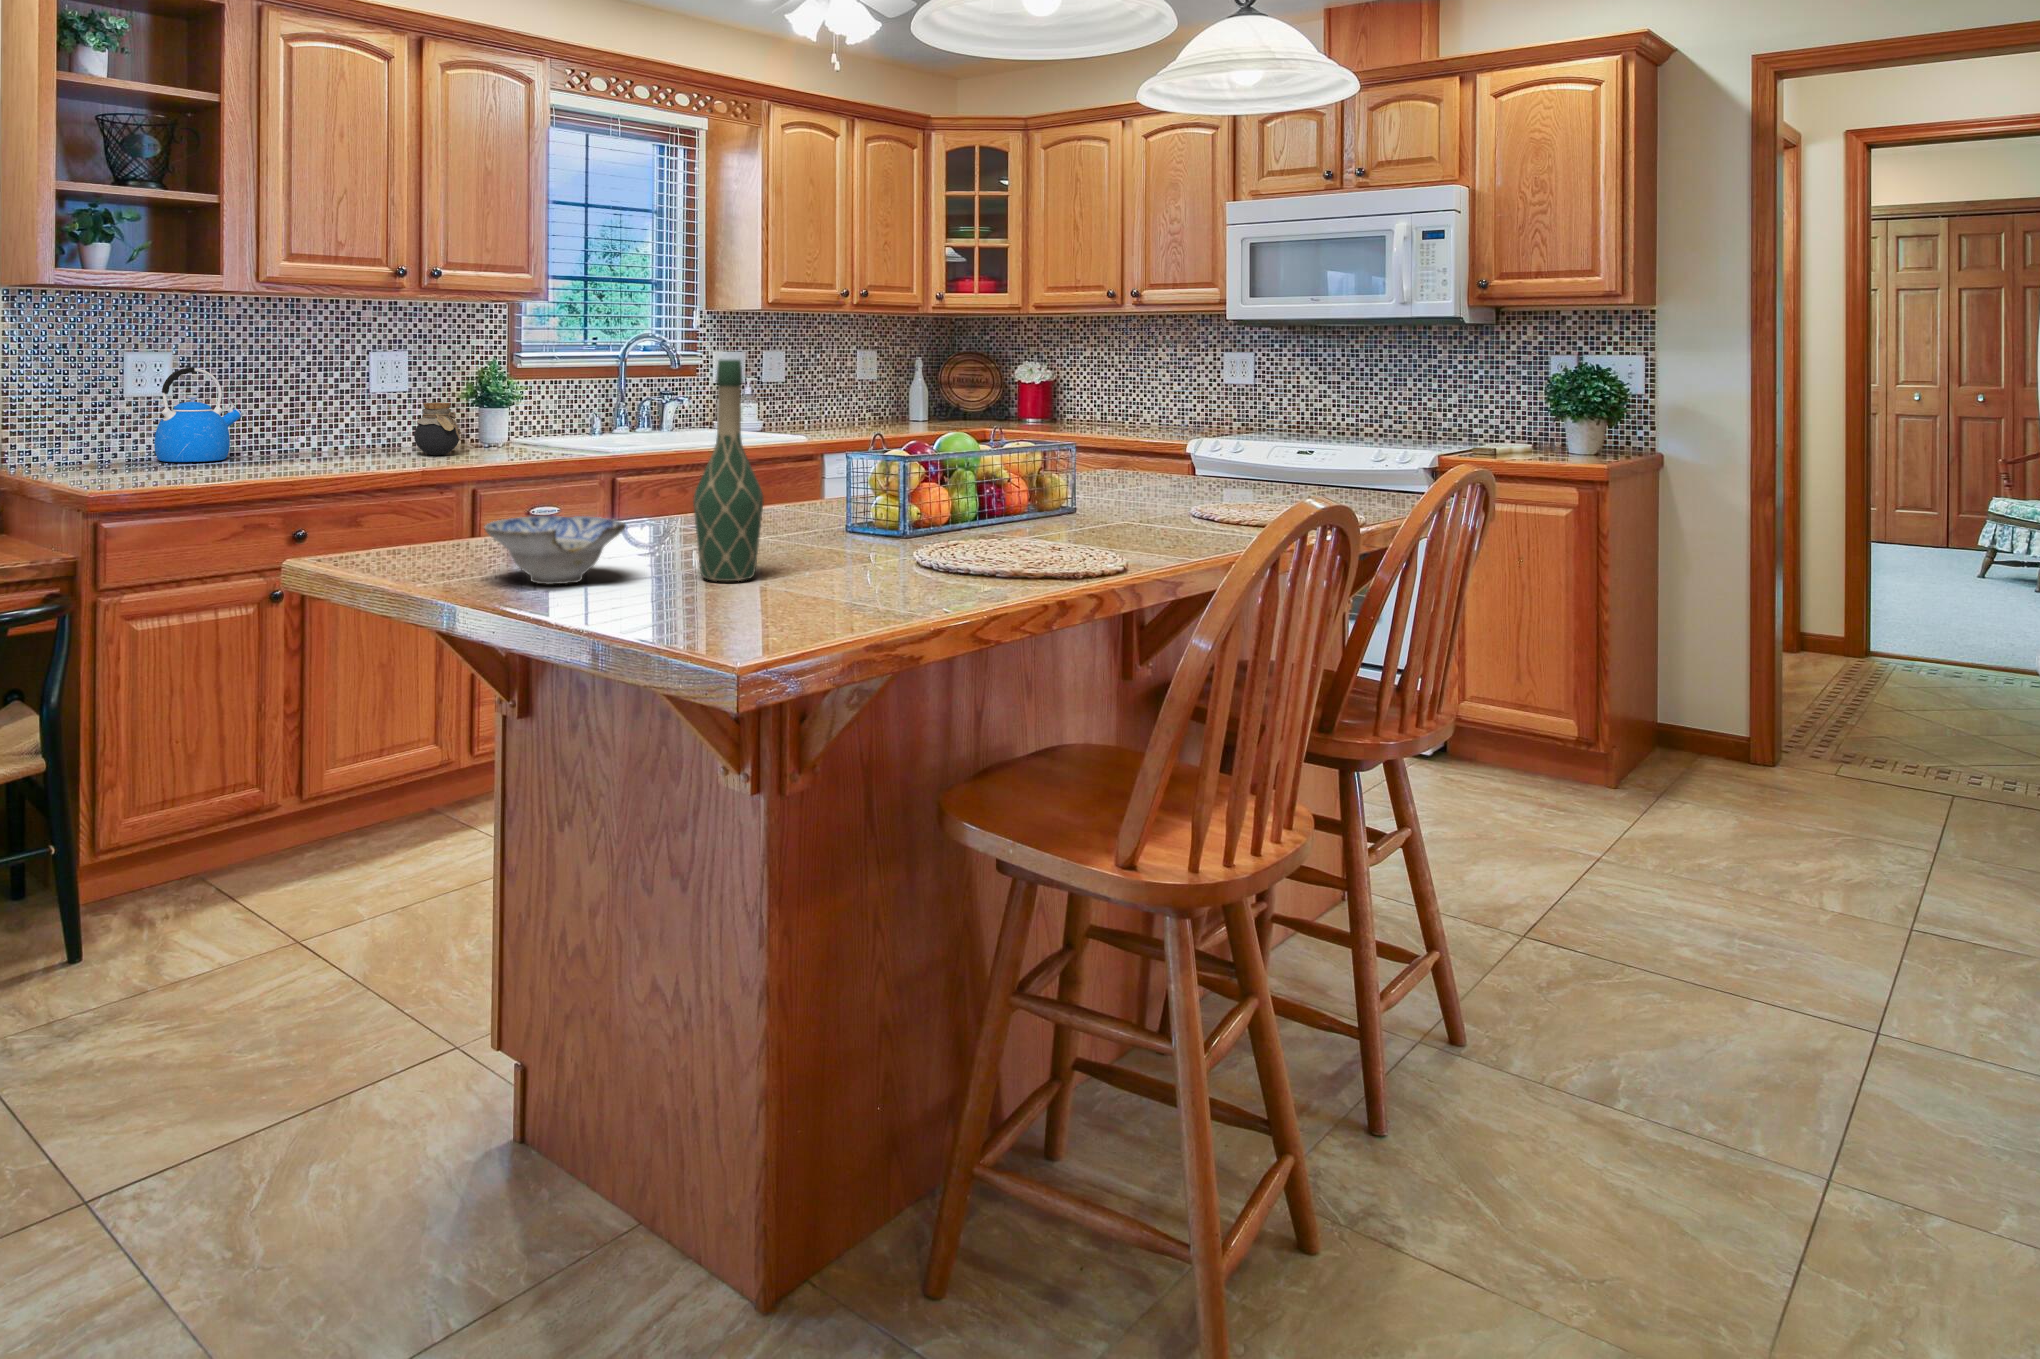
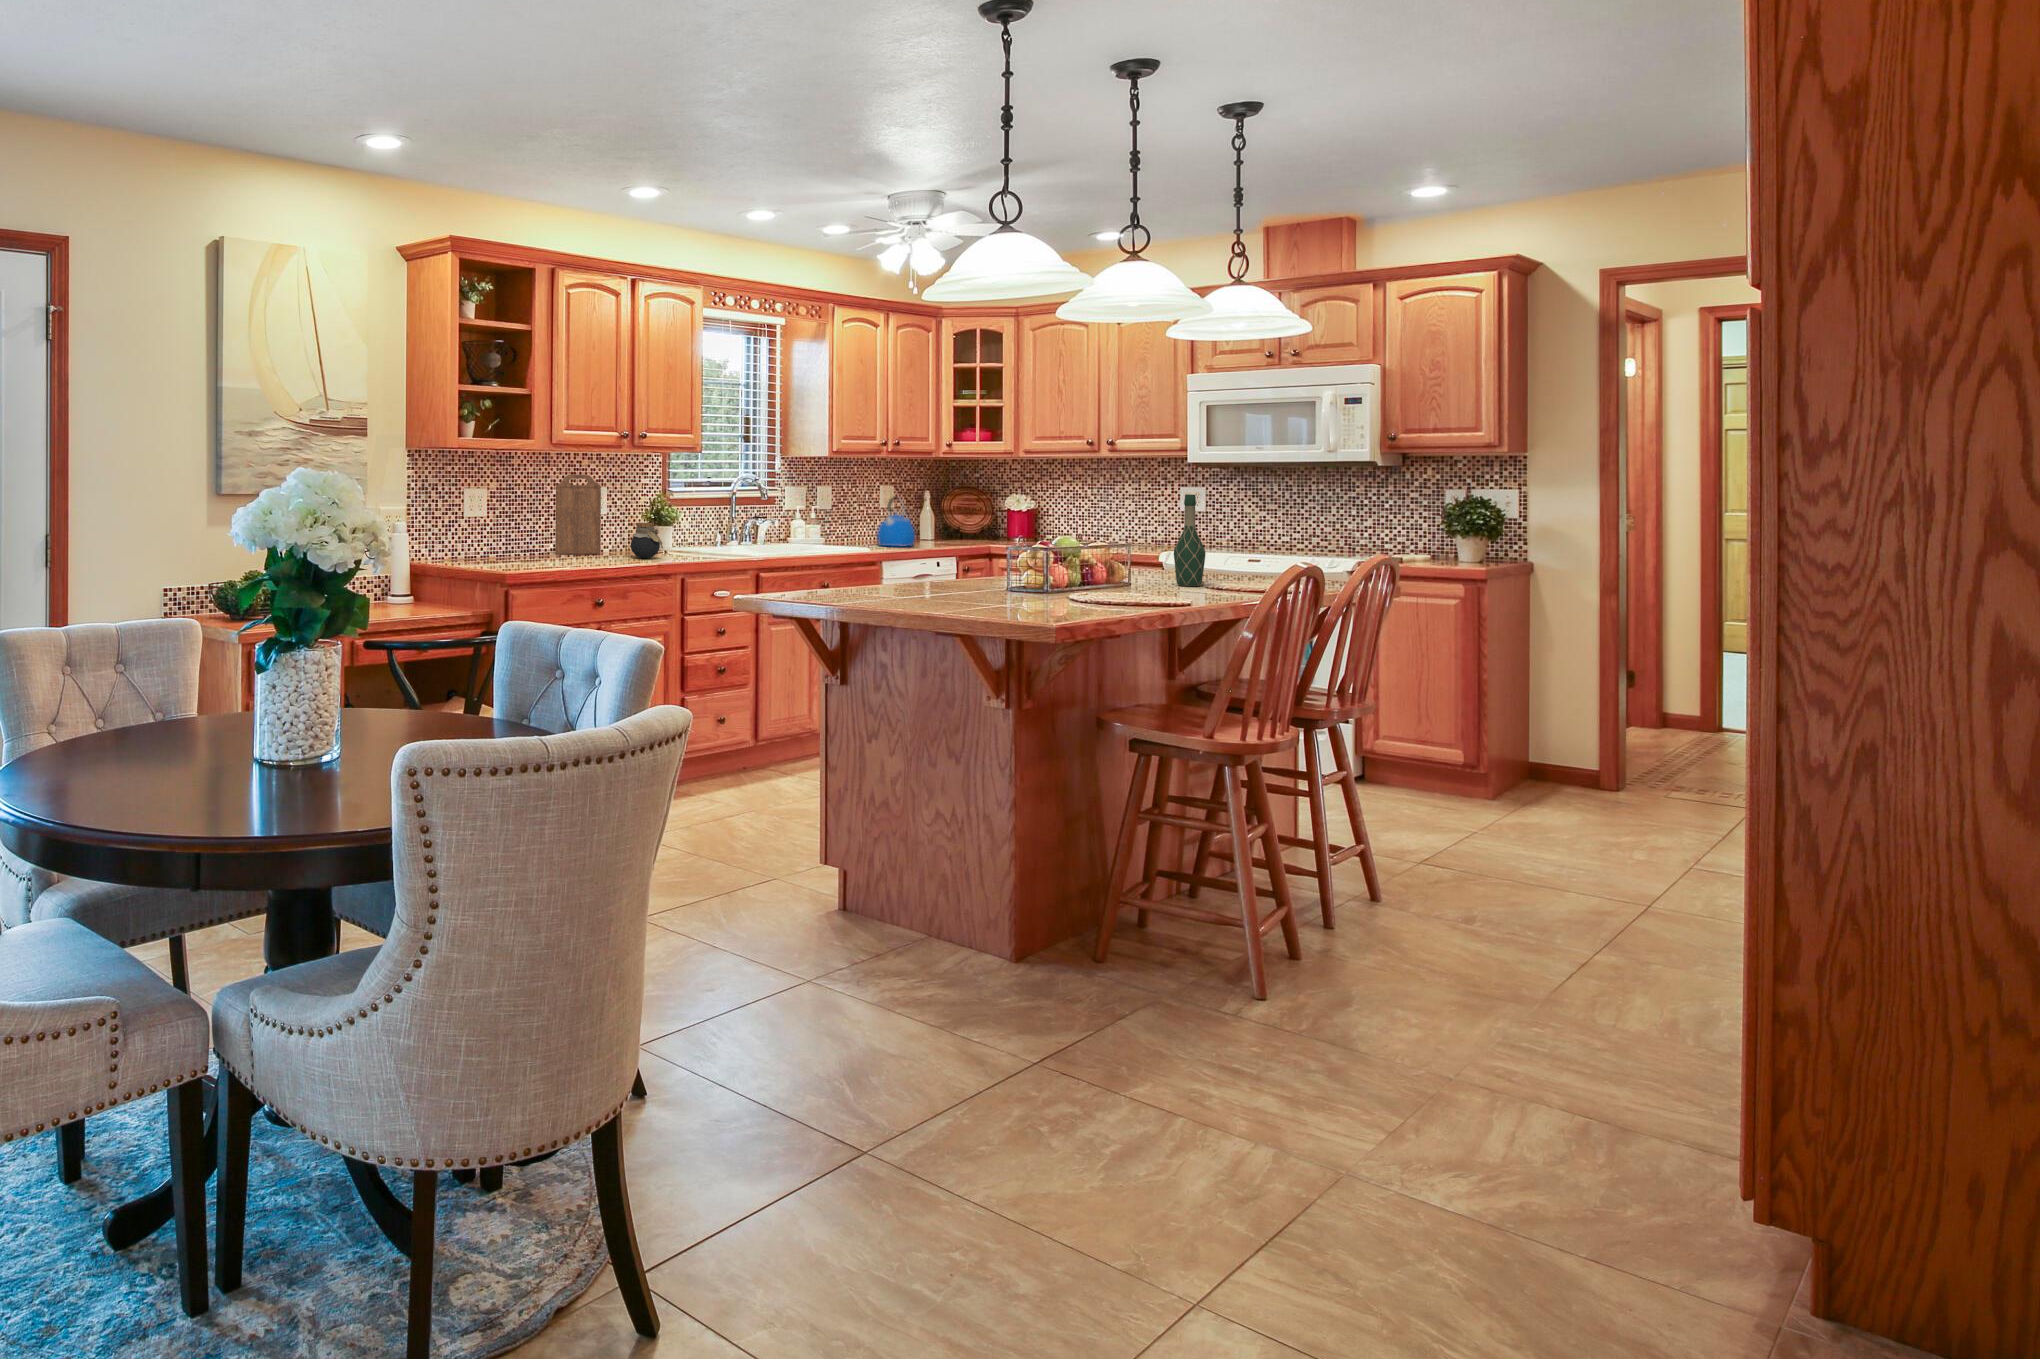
cutting board: none [314,331,386,449] -> present [555,475,601,554]
wine bottle: present [693,360,764,581] -> present [1174,495,1206,586]
kettle: present [154,367,242,462] -> present [877,496,915,547]
ceramic bowl: present [485,516,626,584] -> none [868,576,938,607]

